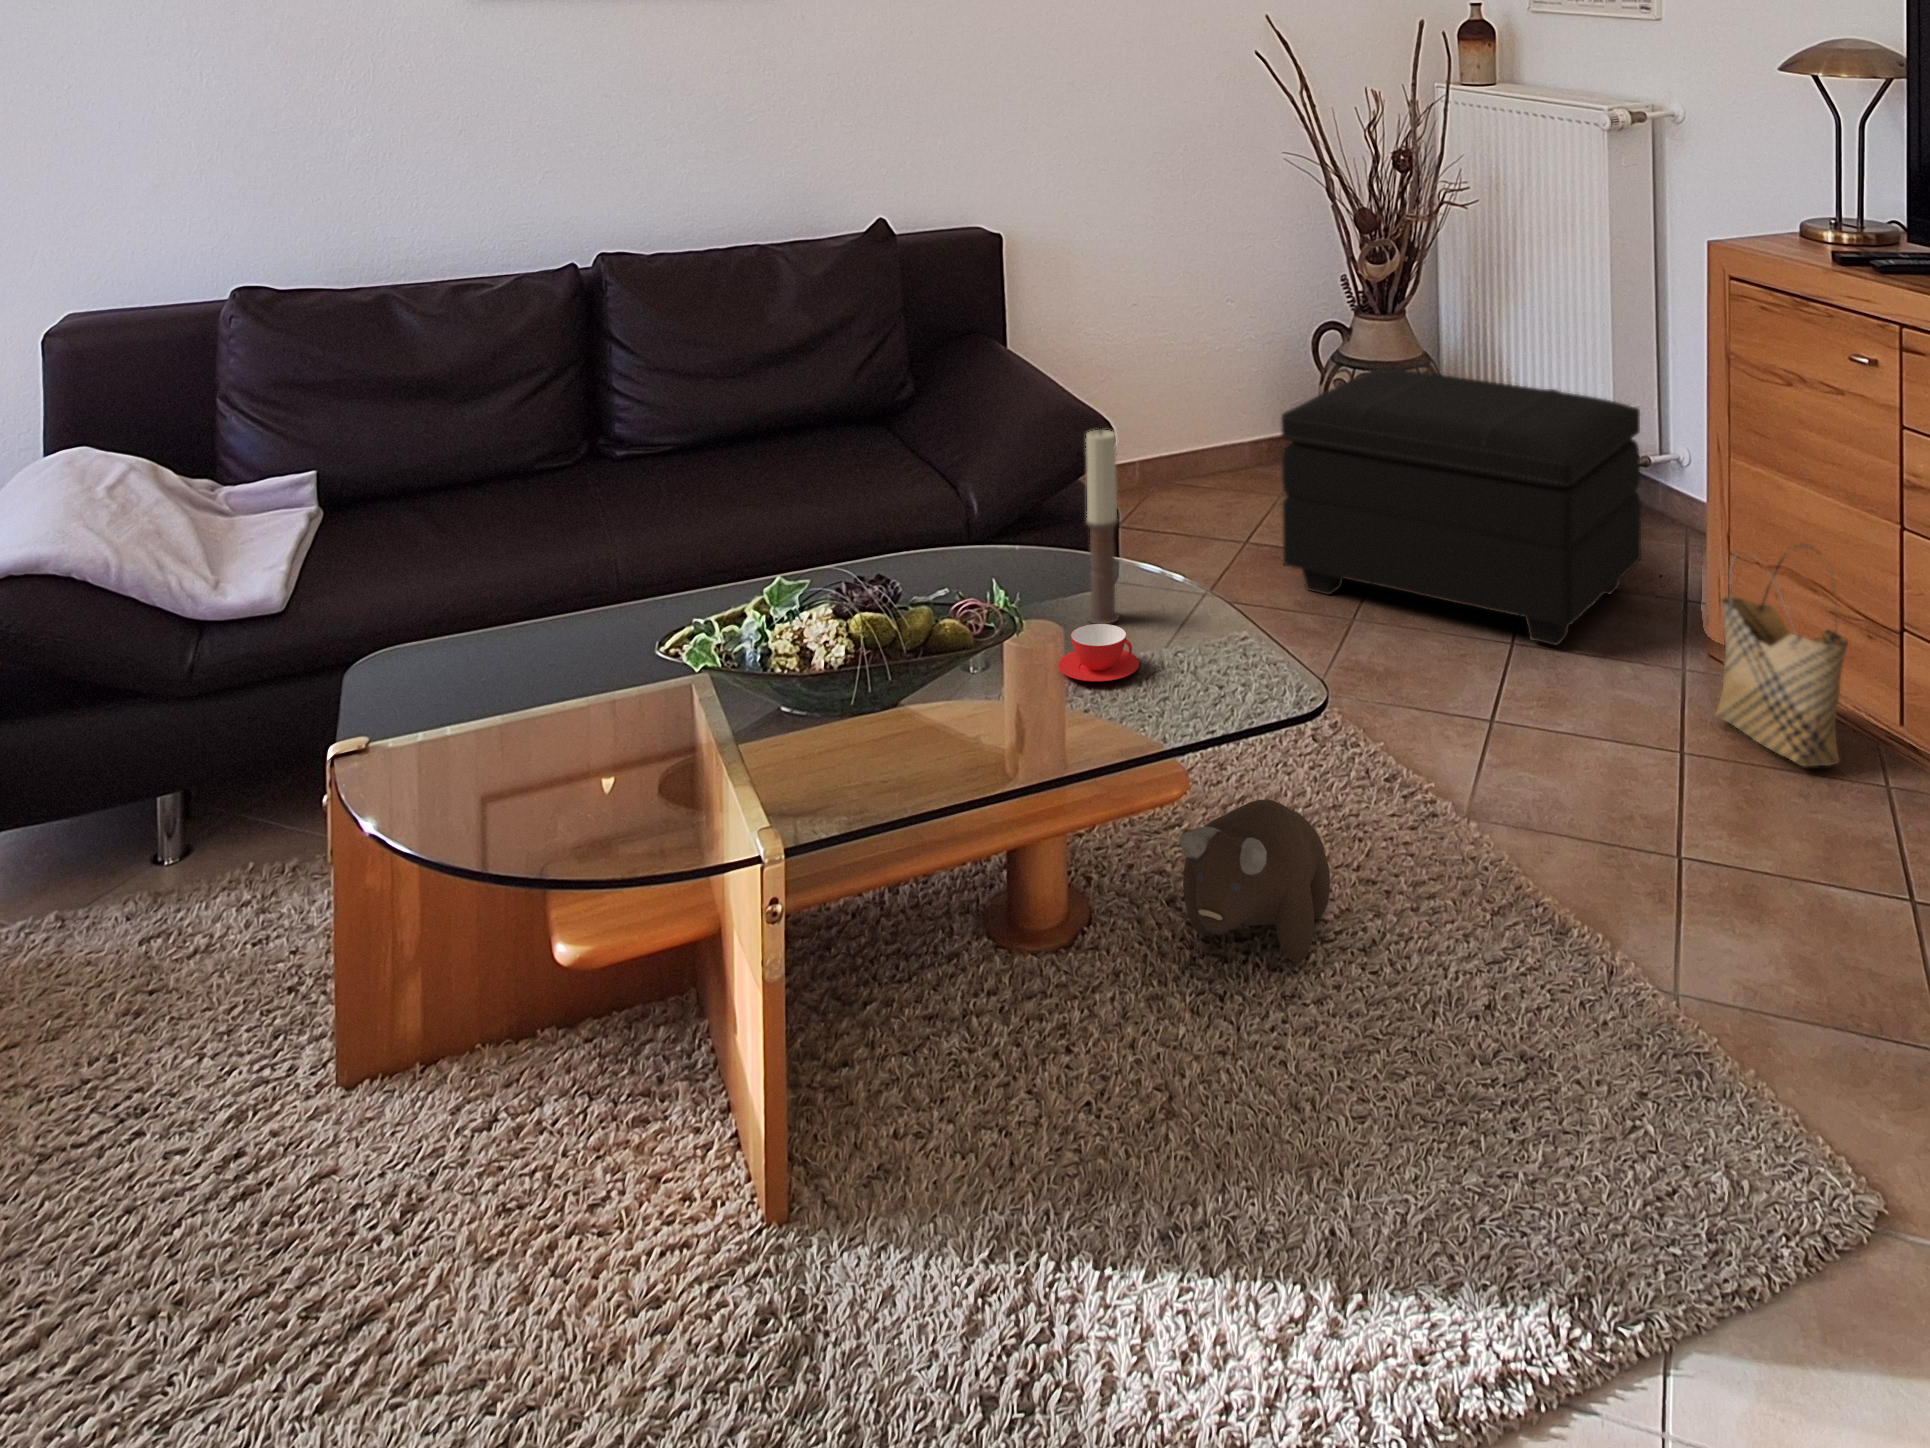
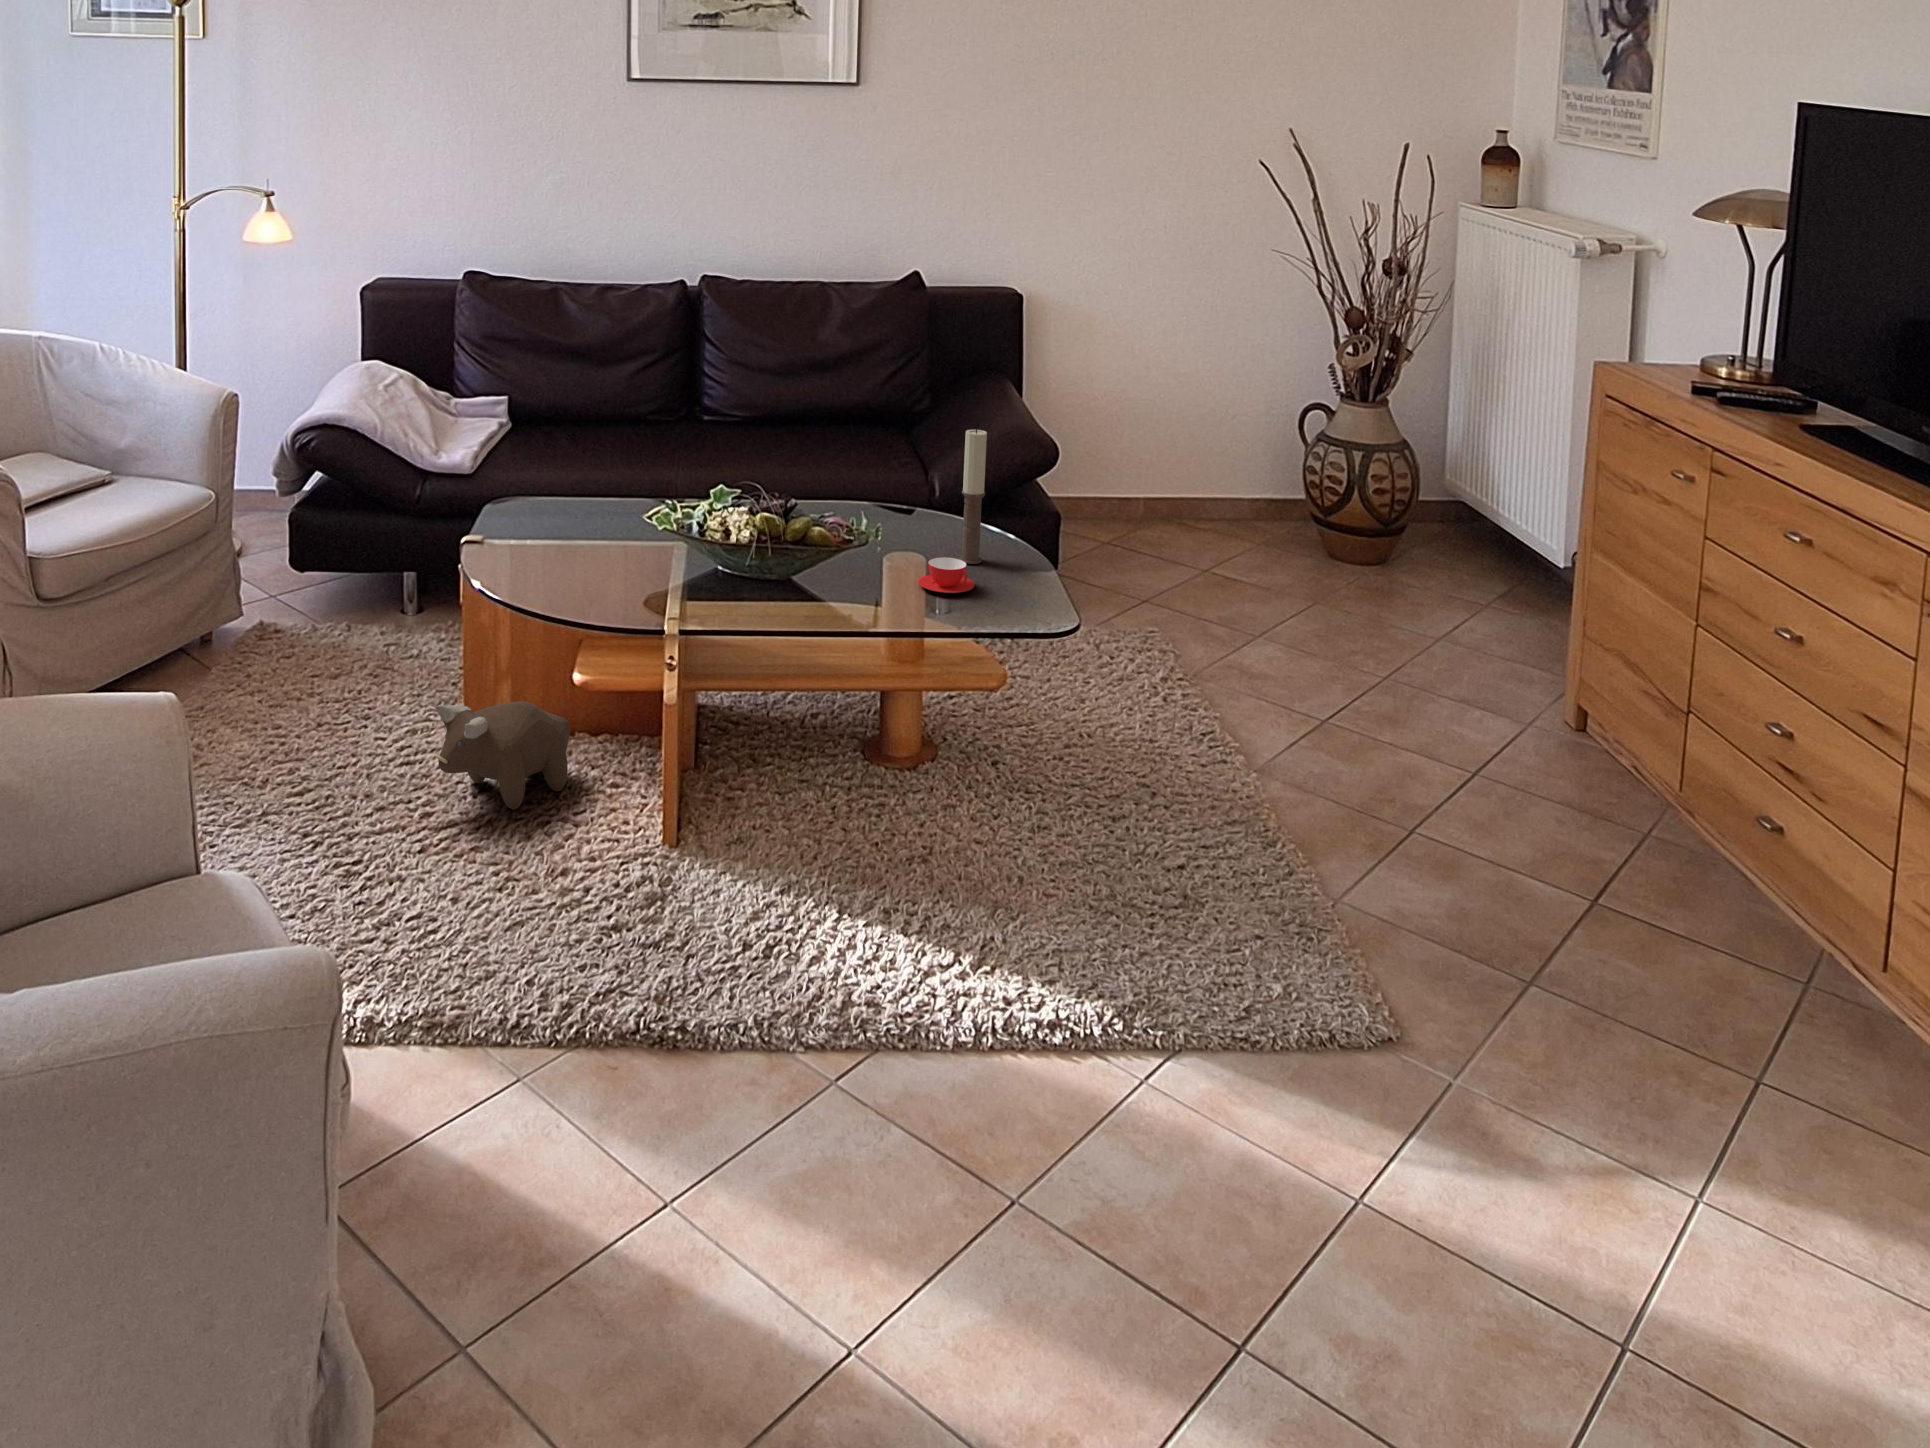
footstool: present [1281,369,1641,645] -> none [1210,442,1529,673]
woven basket: present [1716,545,1848,767] -> none [1494,608,1593,787]
plush toy: present [1179,799,1330,963] -> present [434,701,570,809]

